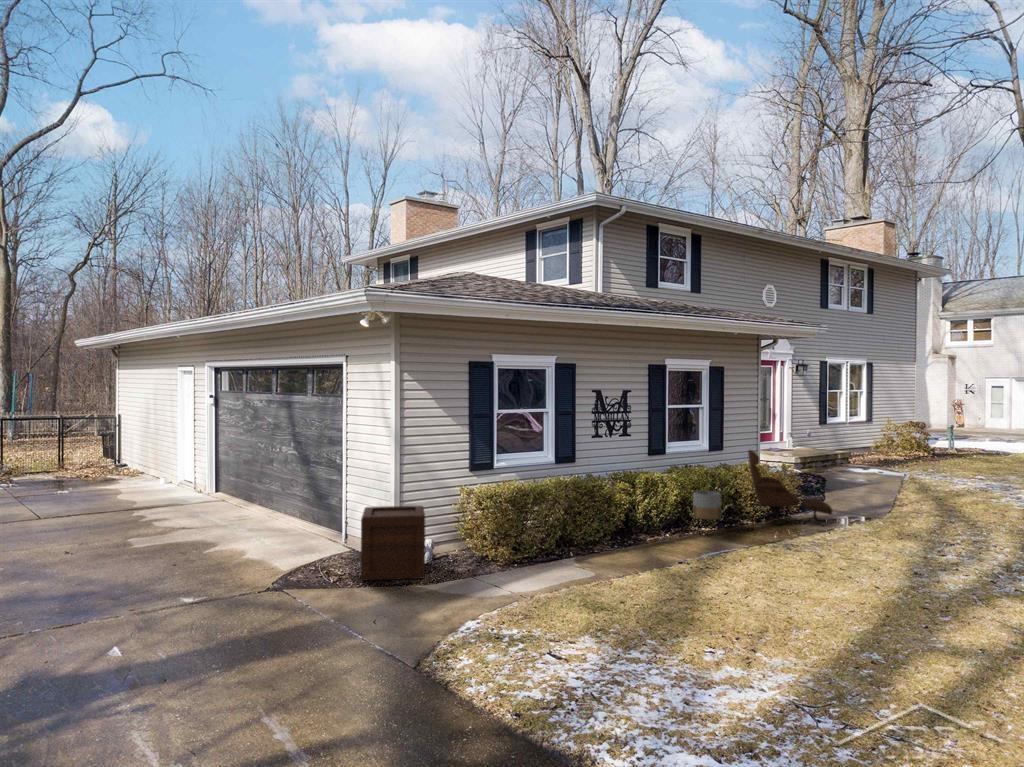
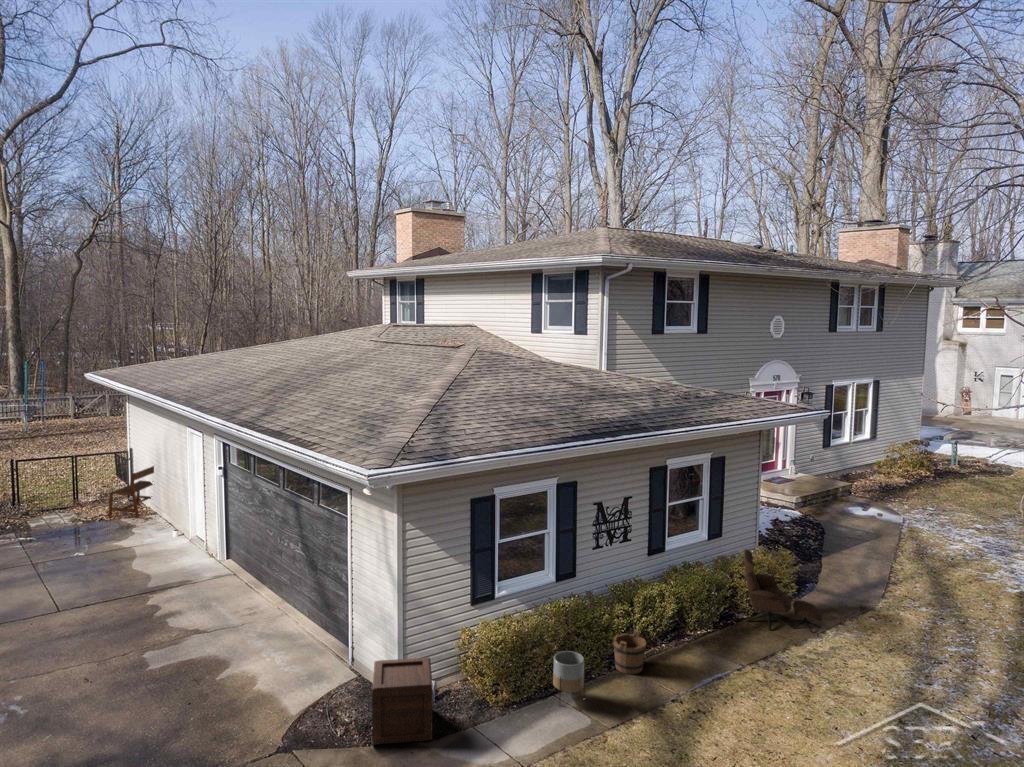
bench: none [100,426,156,475] -> present [108,466,154,518]
planter: present [693,491,721,520] -> present [553,651,585,704]
bucket: none [616,506,651,546] -> present [613,630,646,674]

